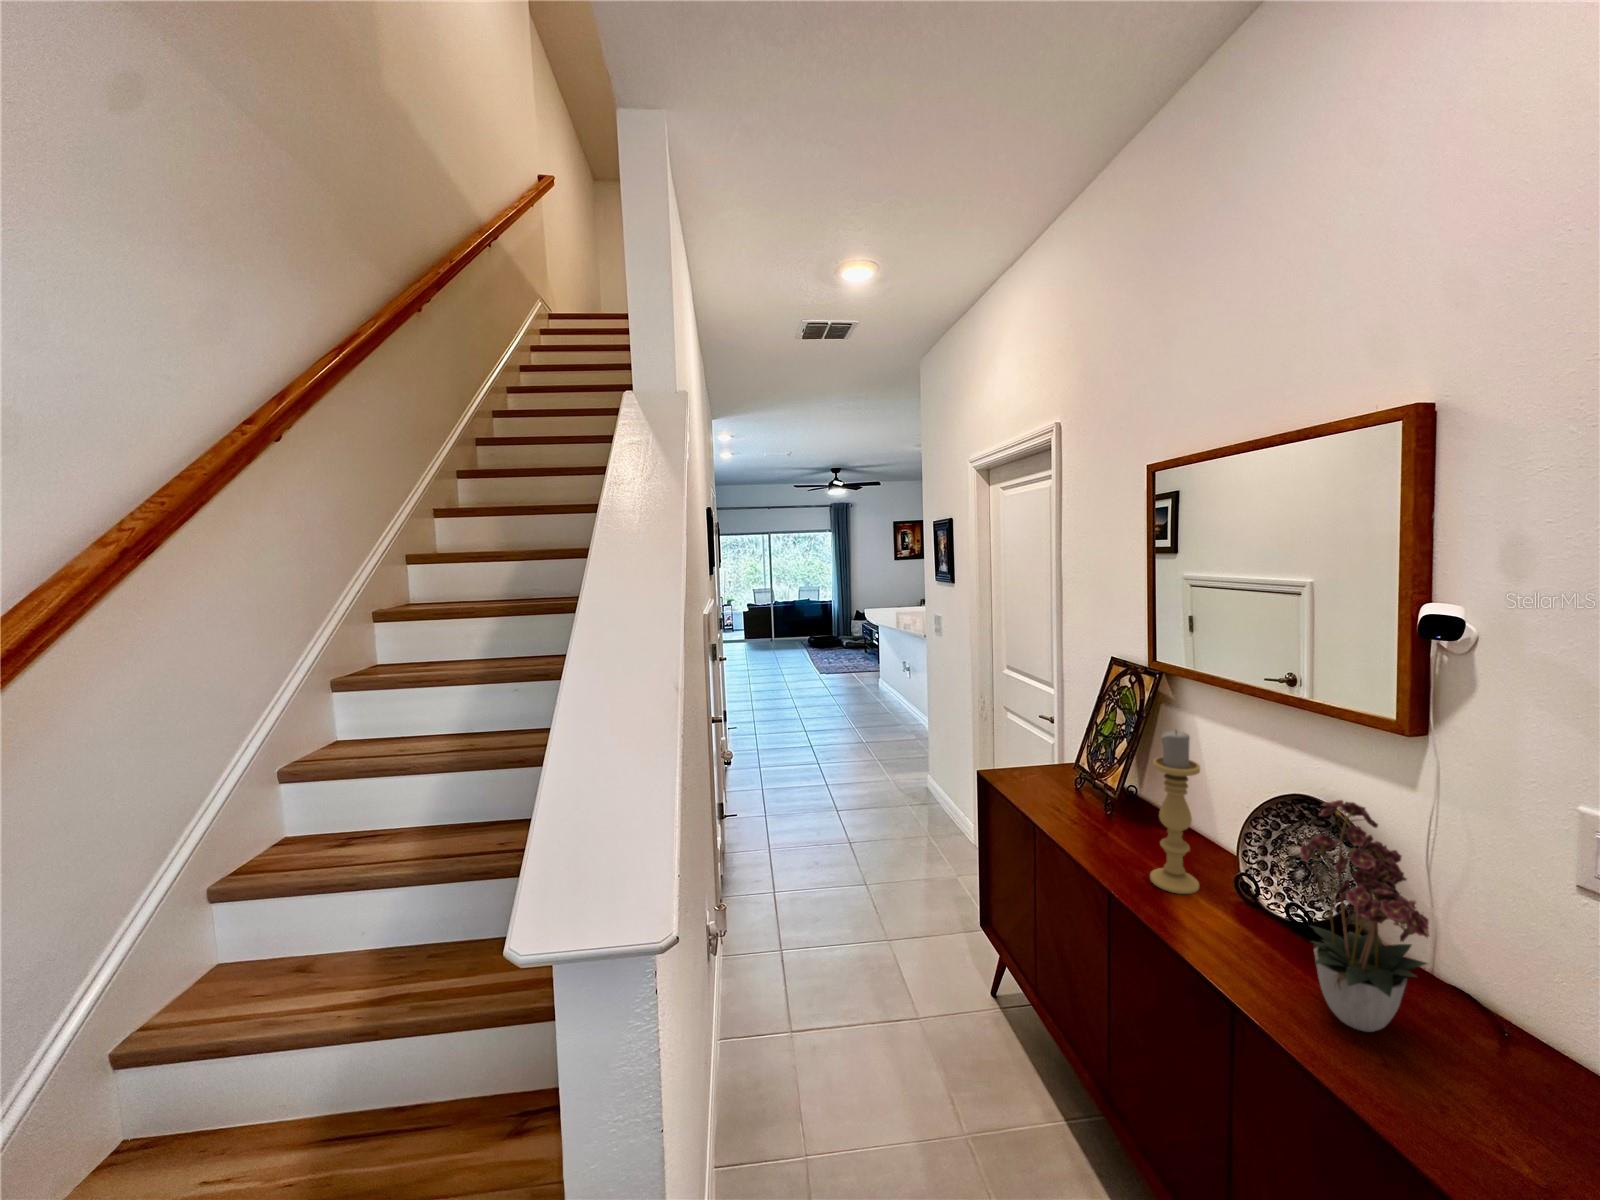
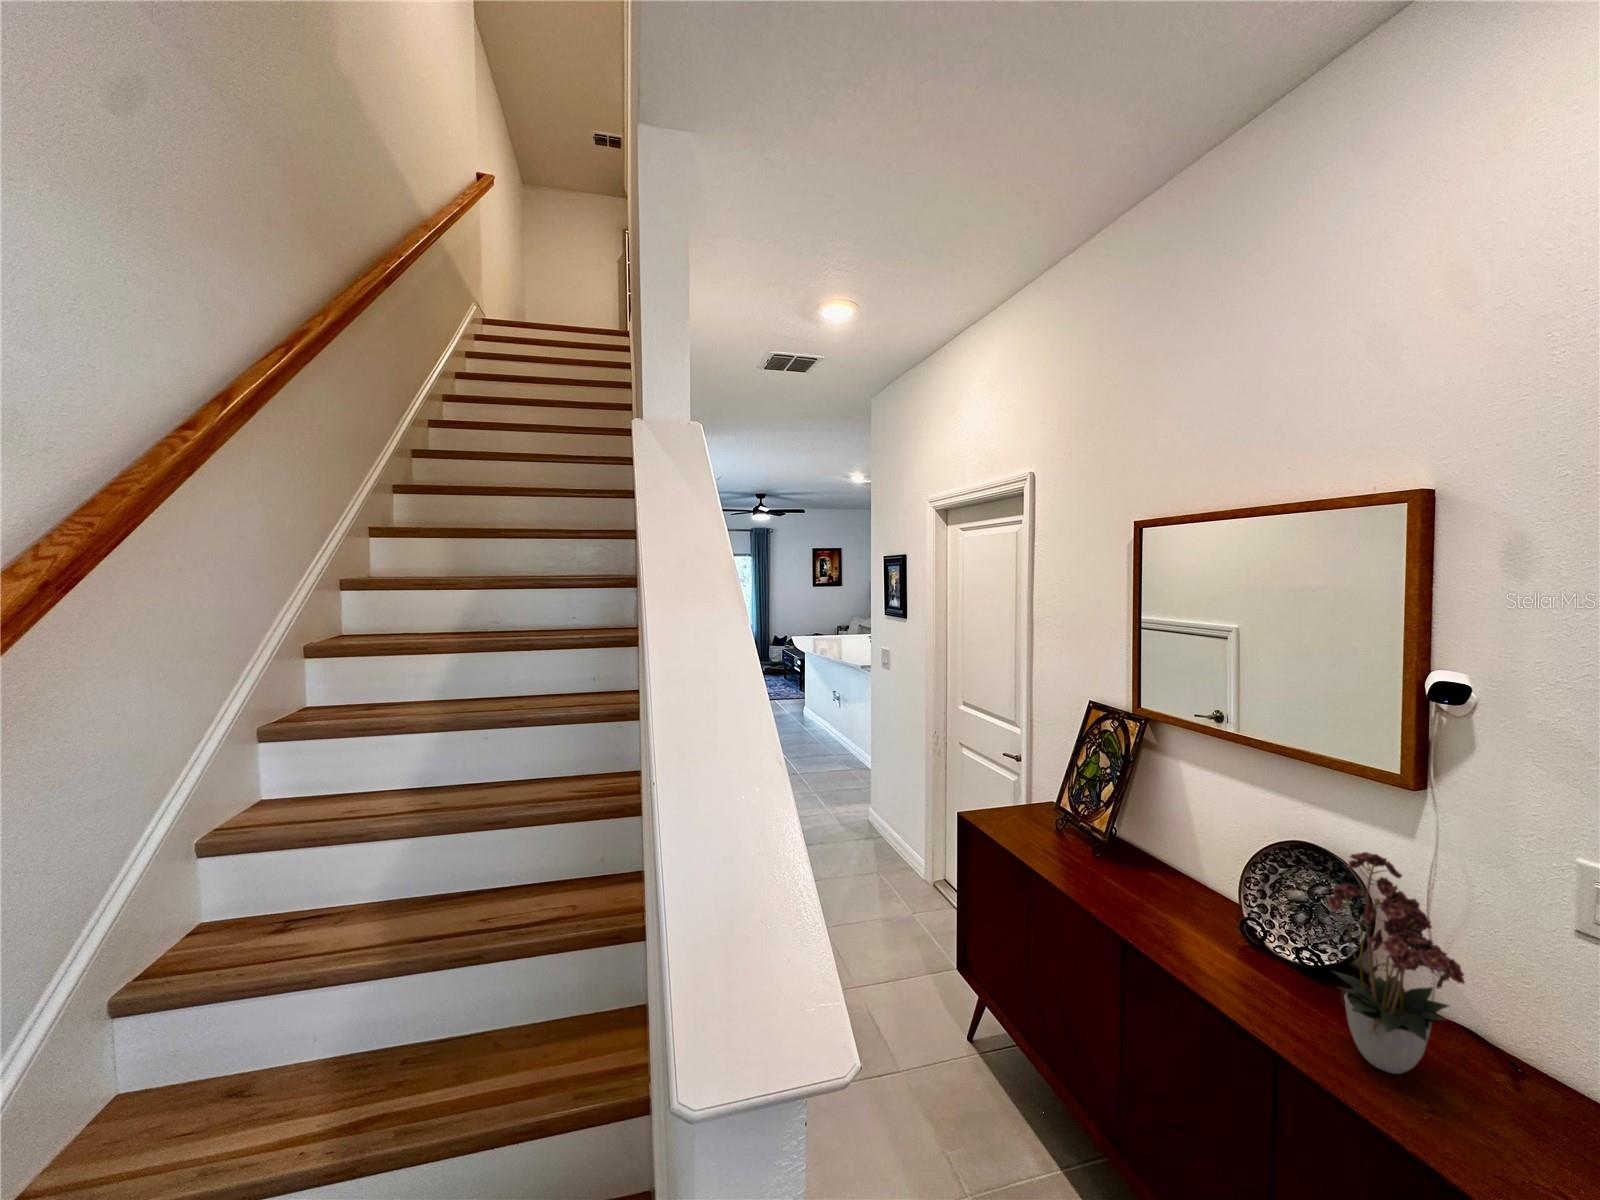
candle holder: present [1150,730,1200,894] -> none [1155,779,1206,940]

